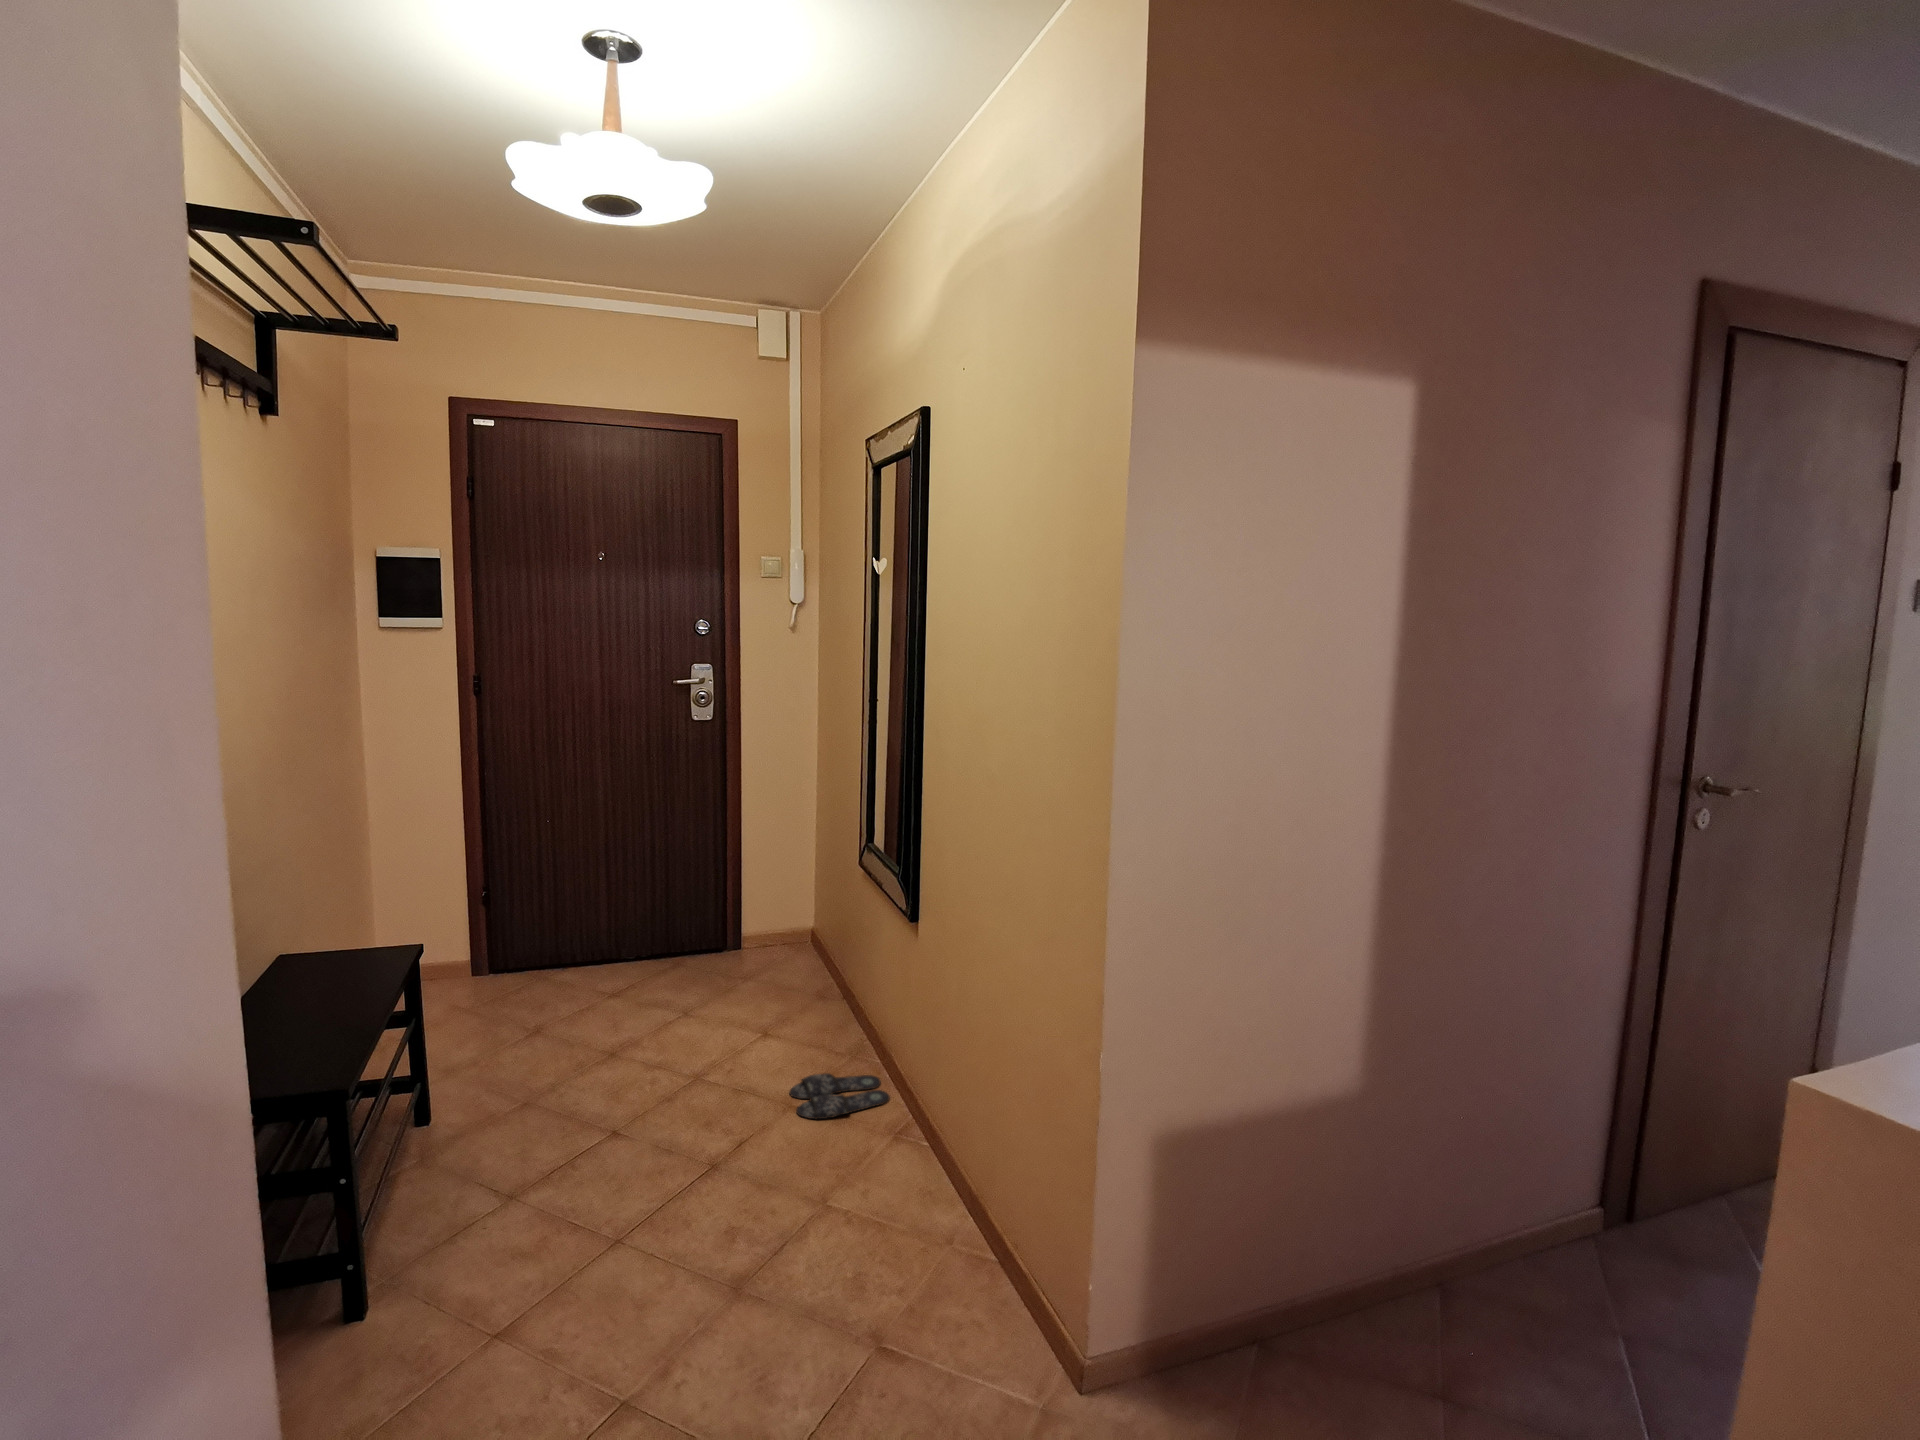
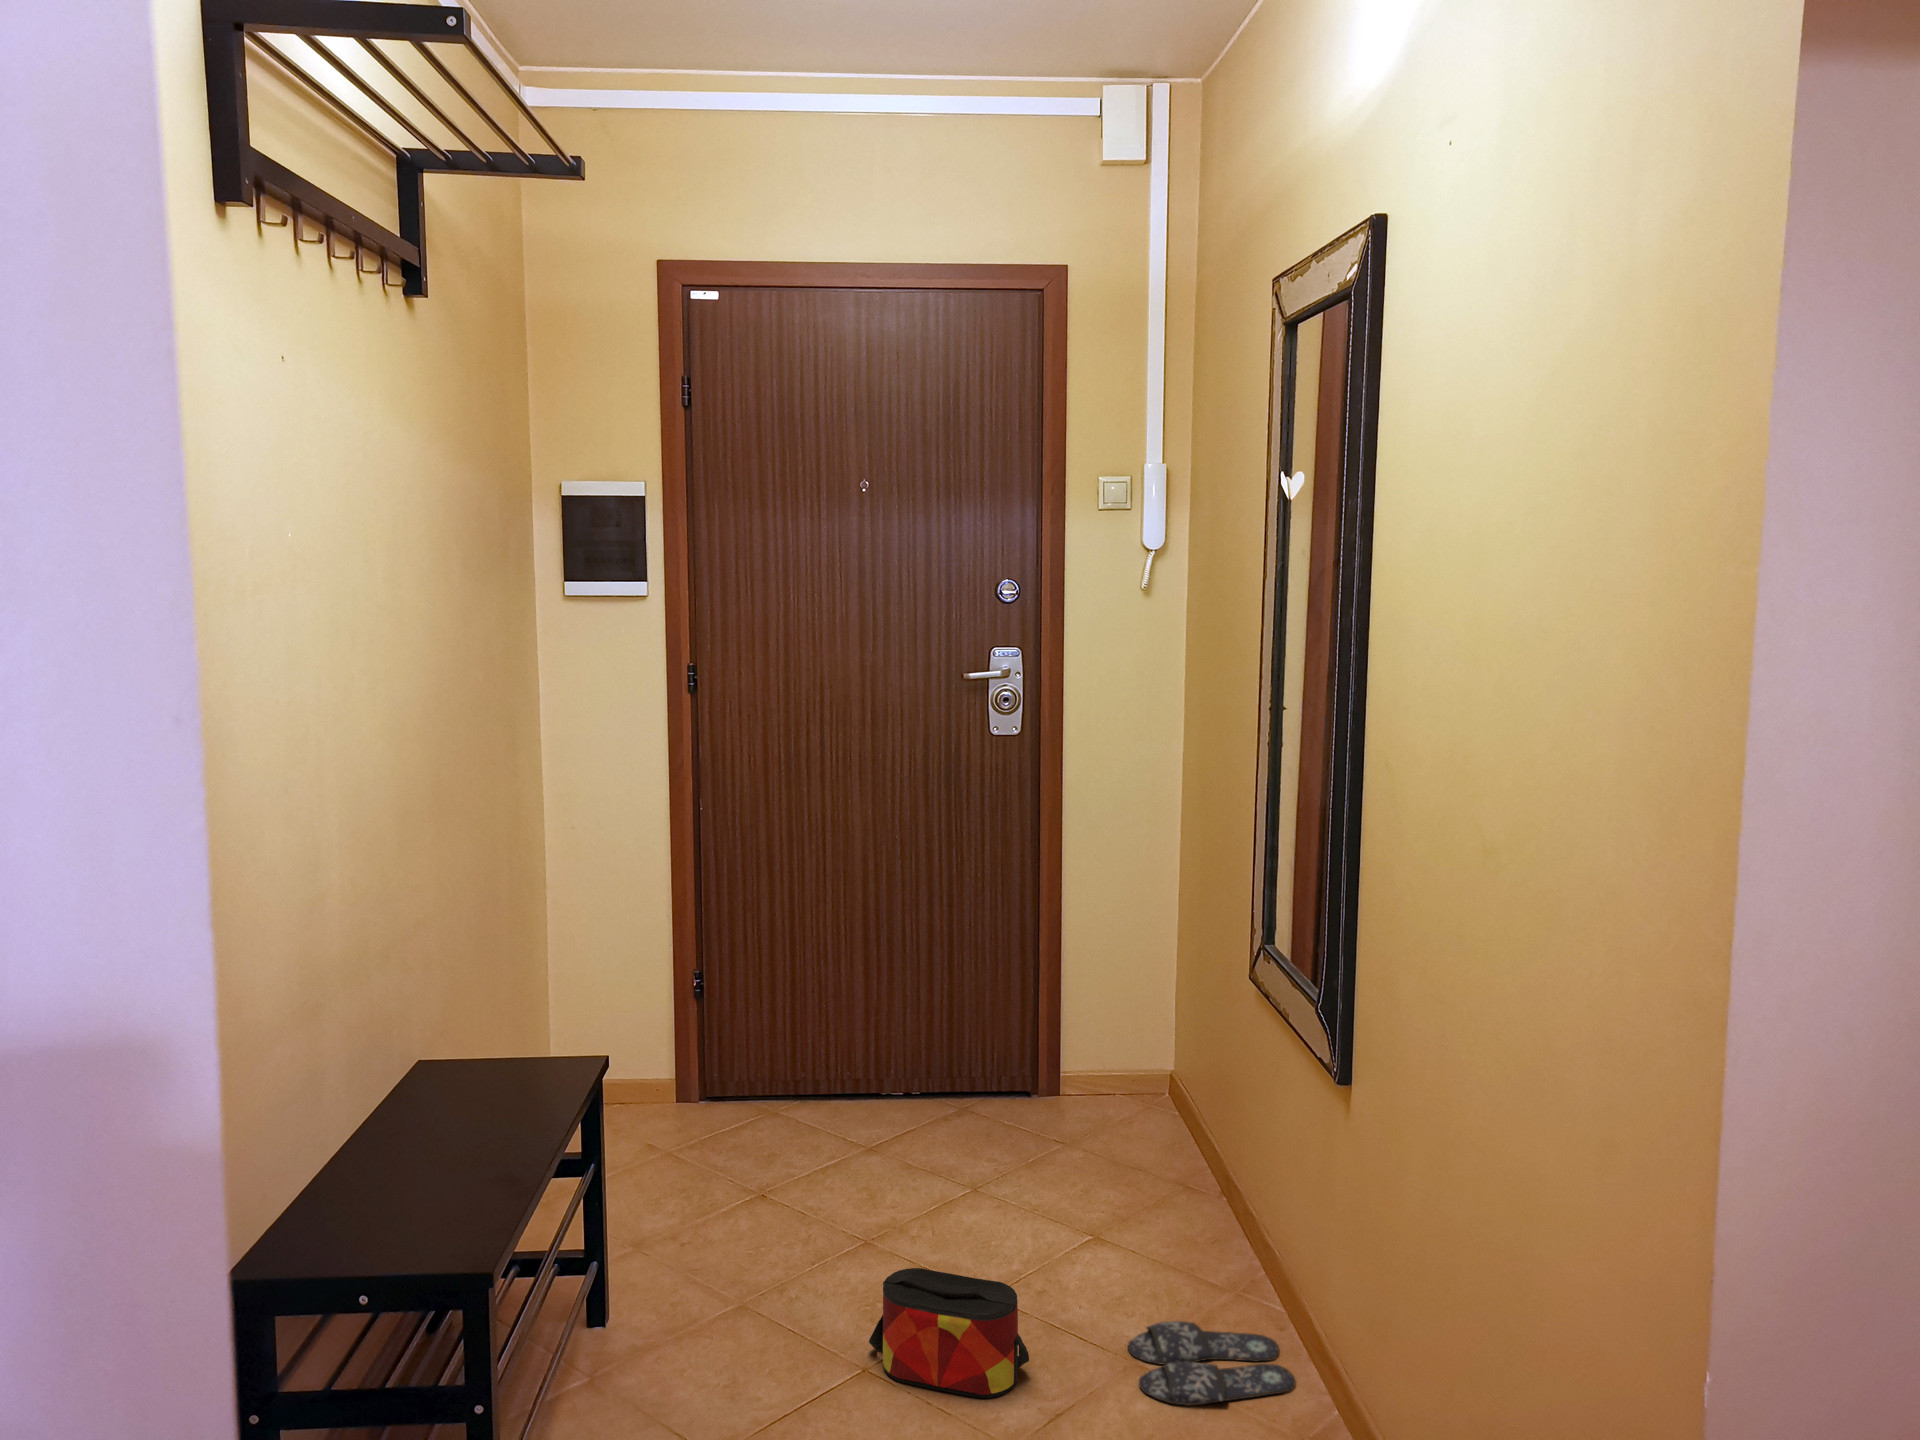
bag: none [620,1059,727,1133] -> present [869,1268,1029,1398]

